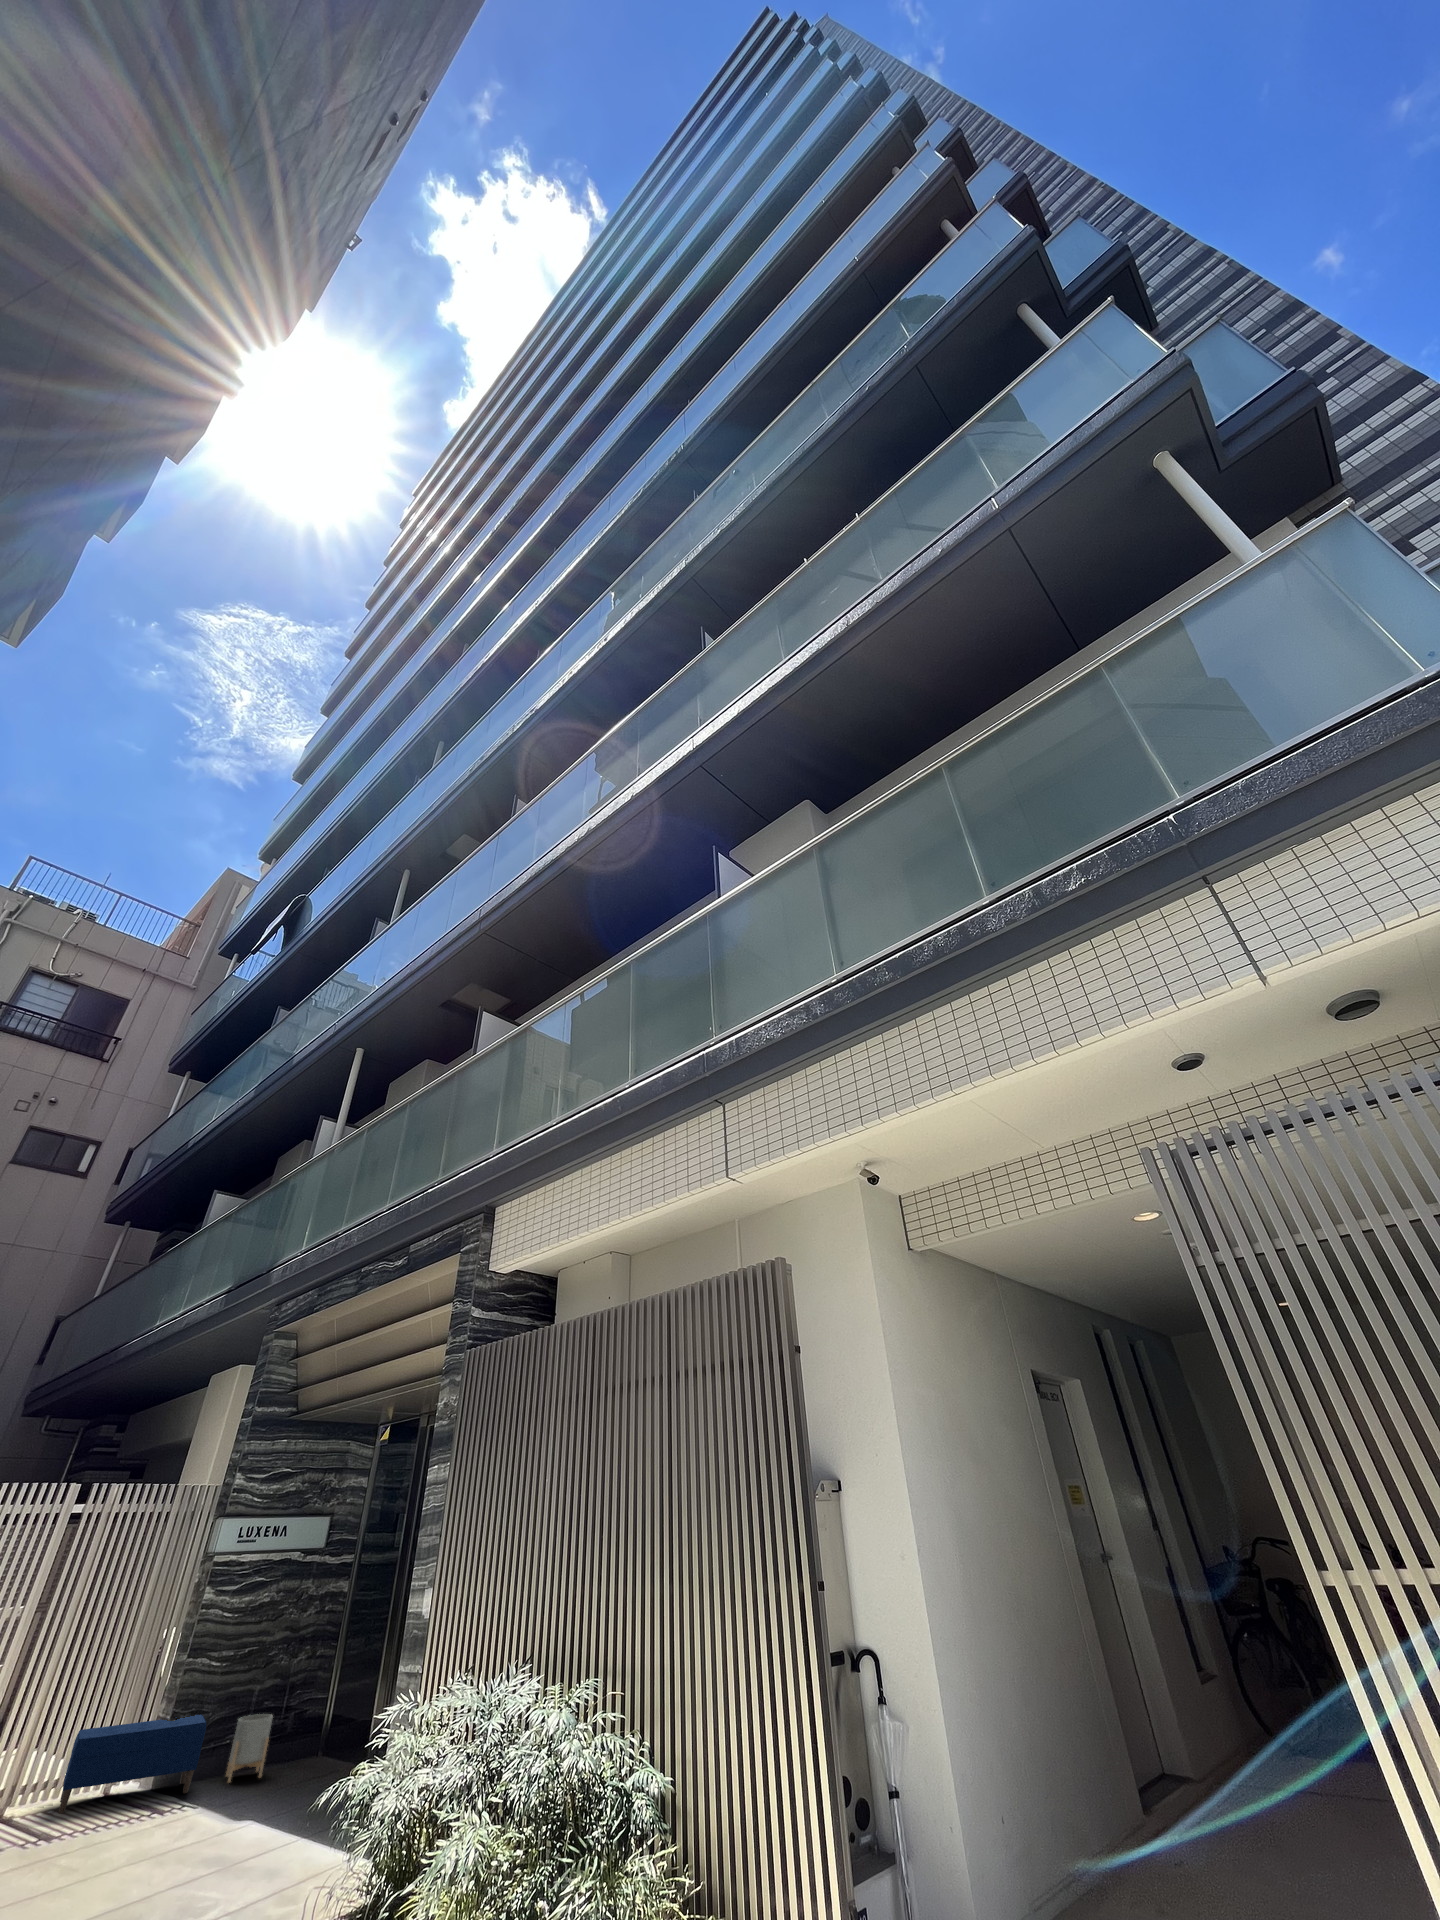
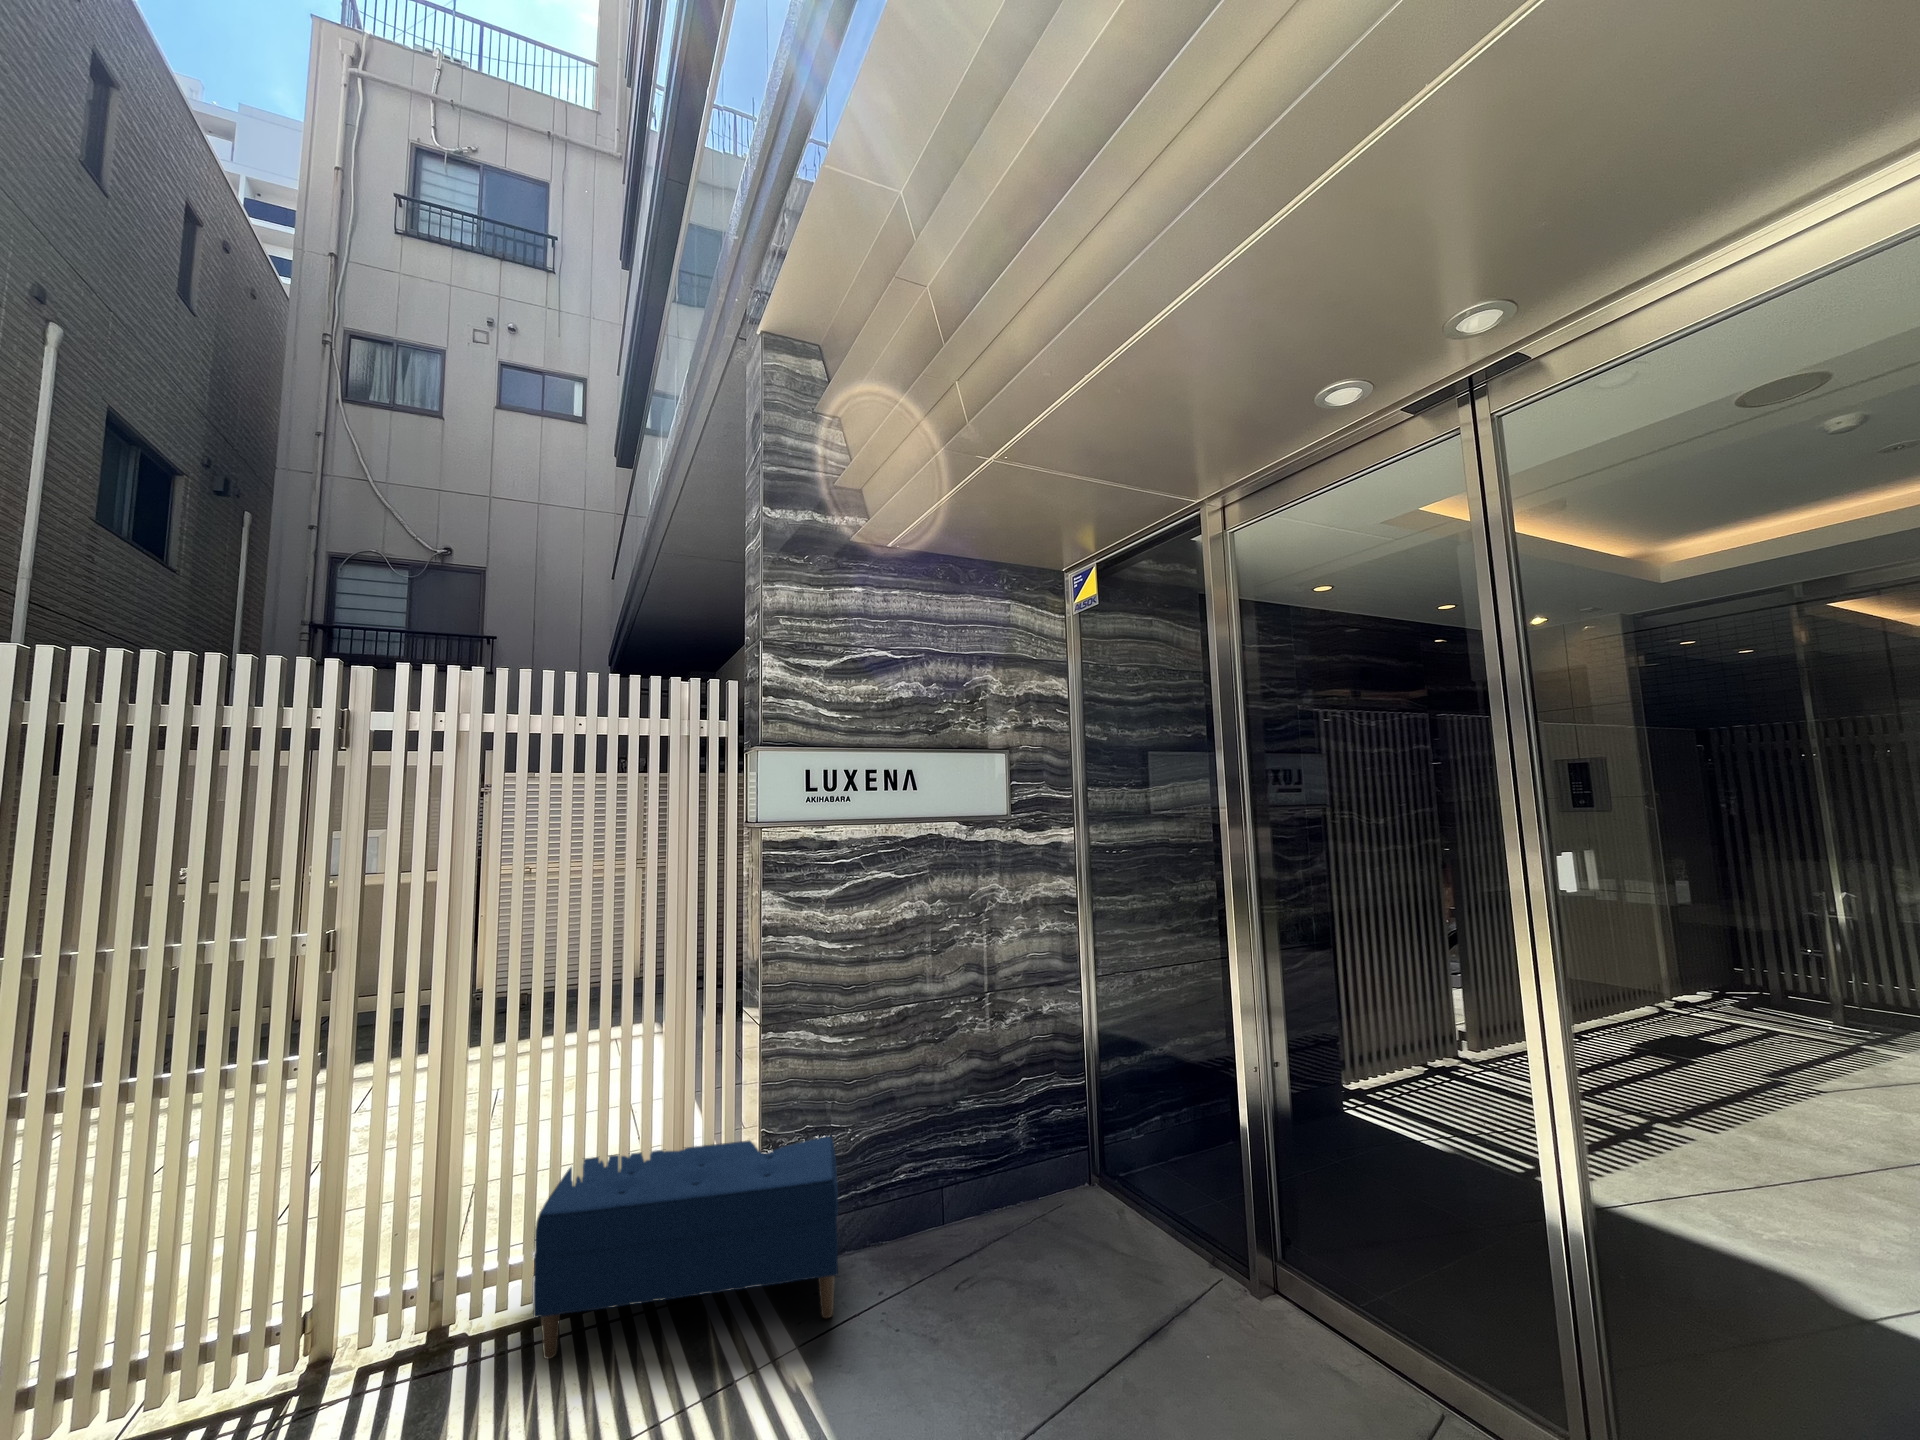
planter: present [226,1714,273,1782] -> none [912,1131,994,1279]

